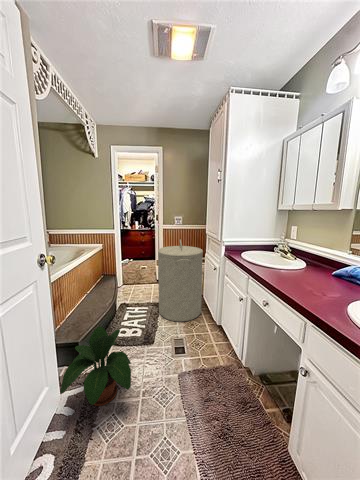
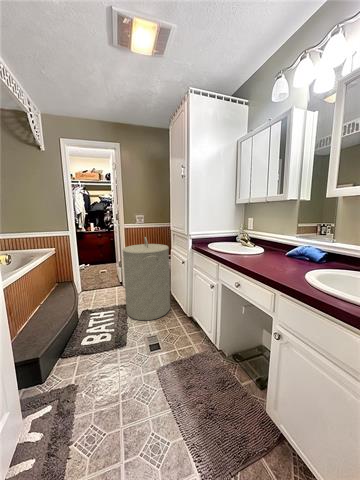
potted plant: present [60,327,131,406] -> none [26,333,110,422]

